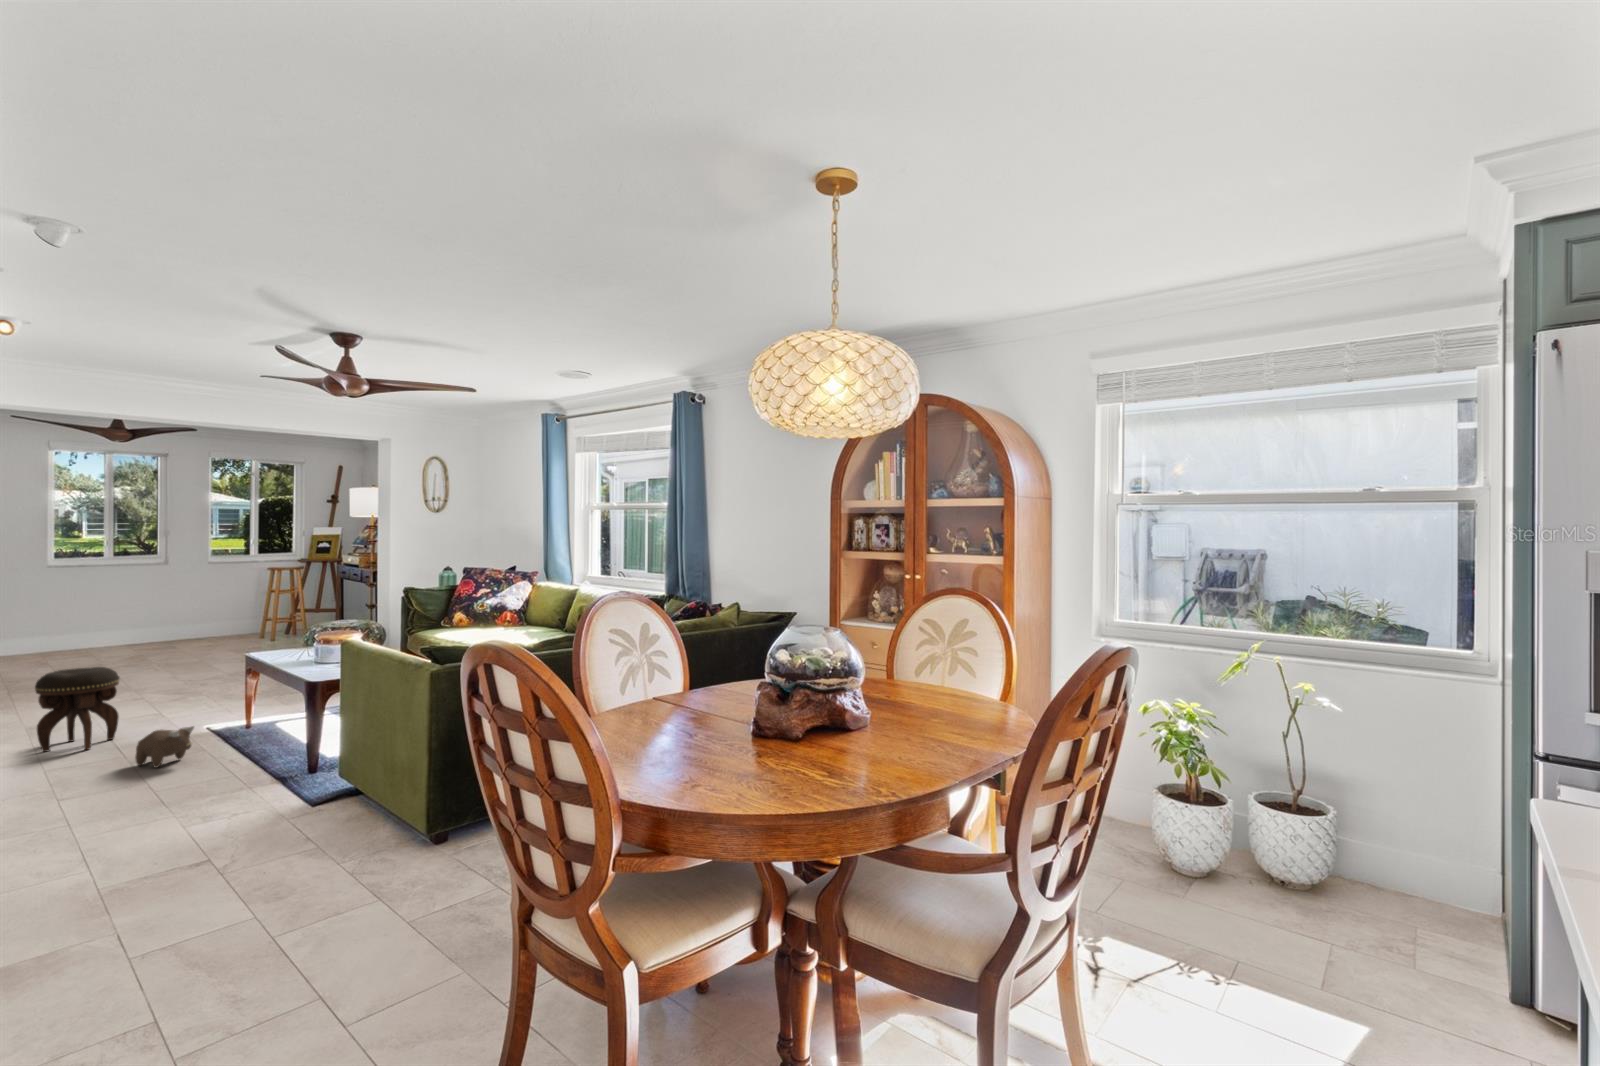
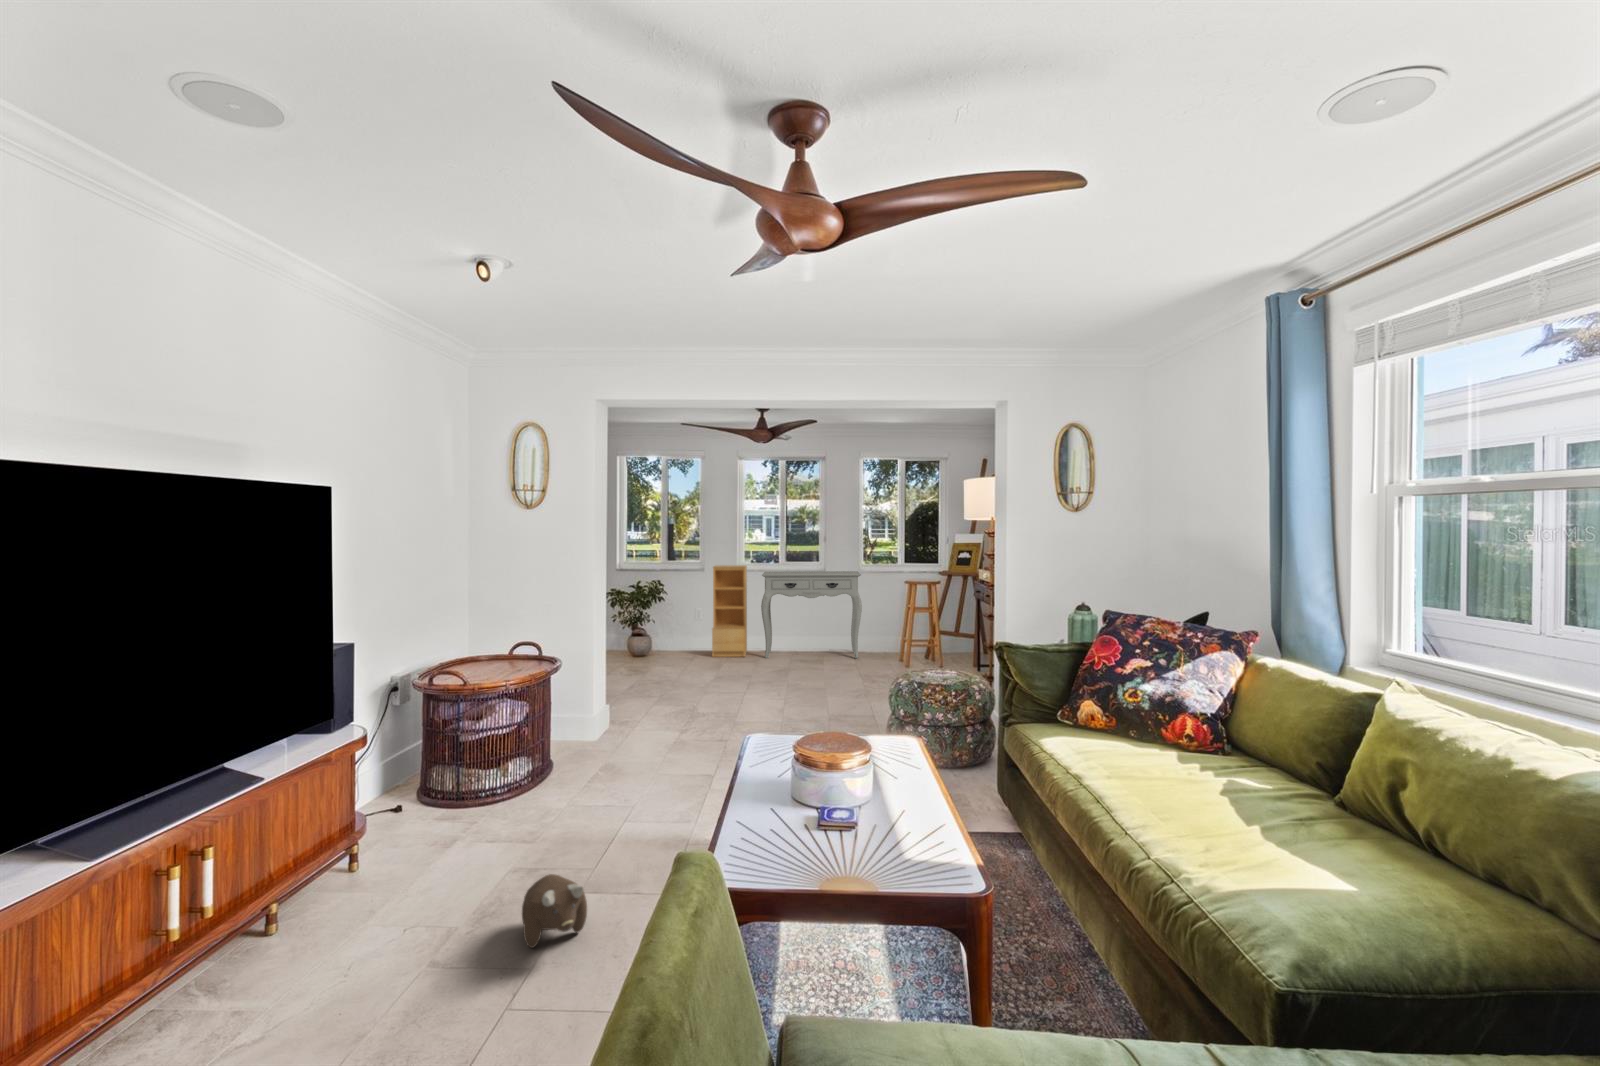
bookshelf: none [20,559,75,657] -> present [712,565,747,657]
console table: none [92,561,221,651] -> present [761,571,862,658]
footstool: present [35,667,119,752] -> none [512,724,602,849]

